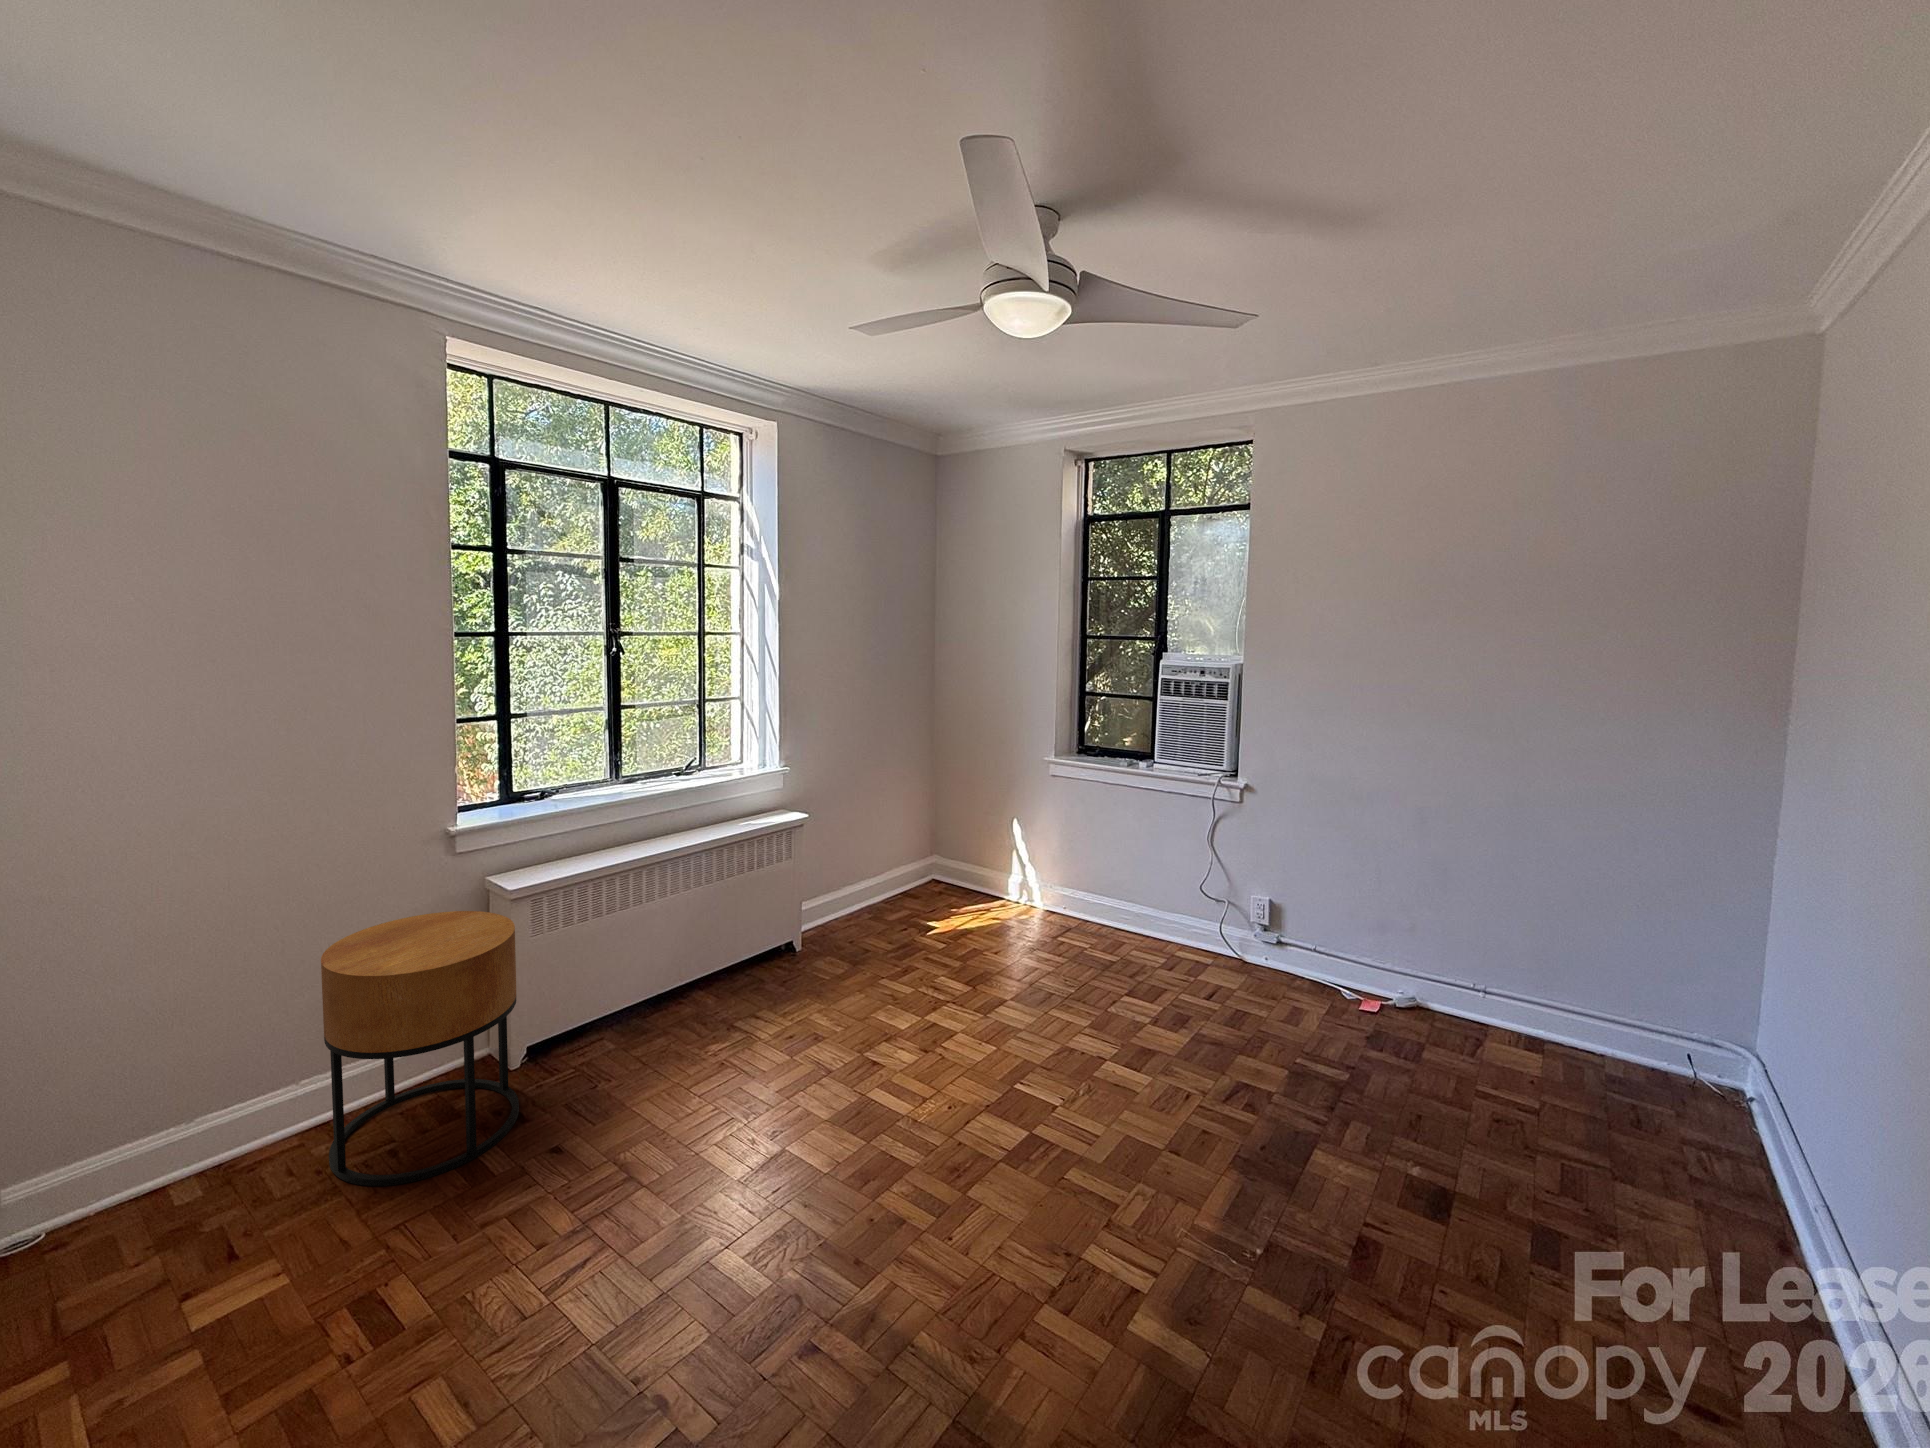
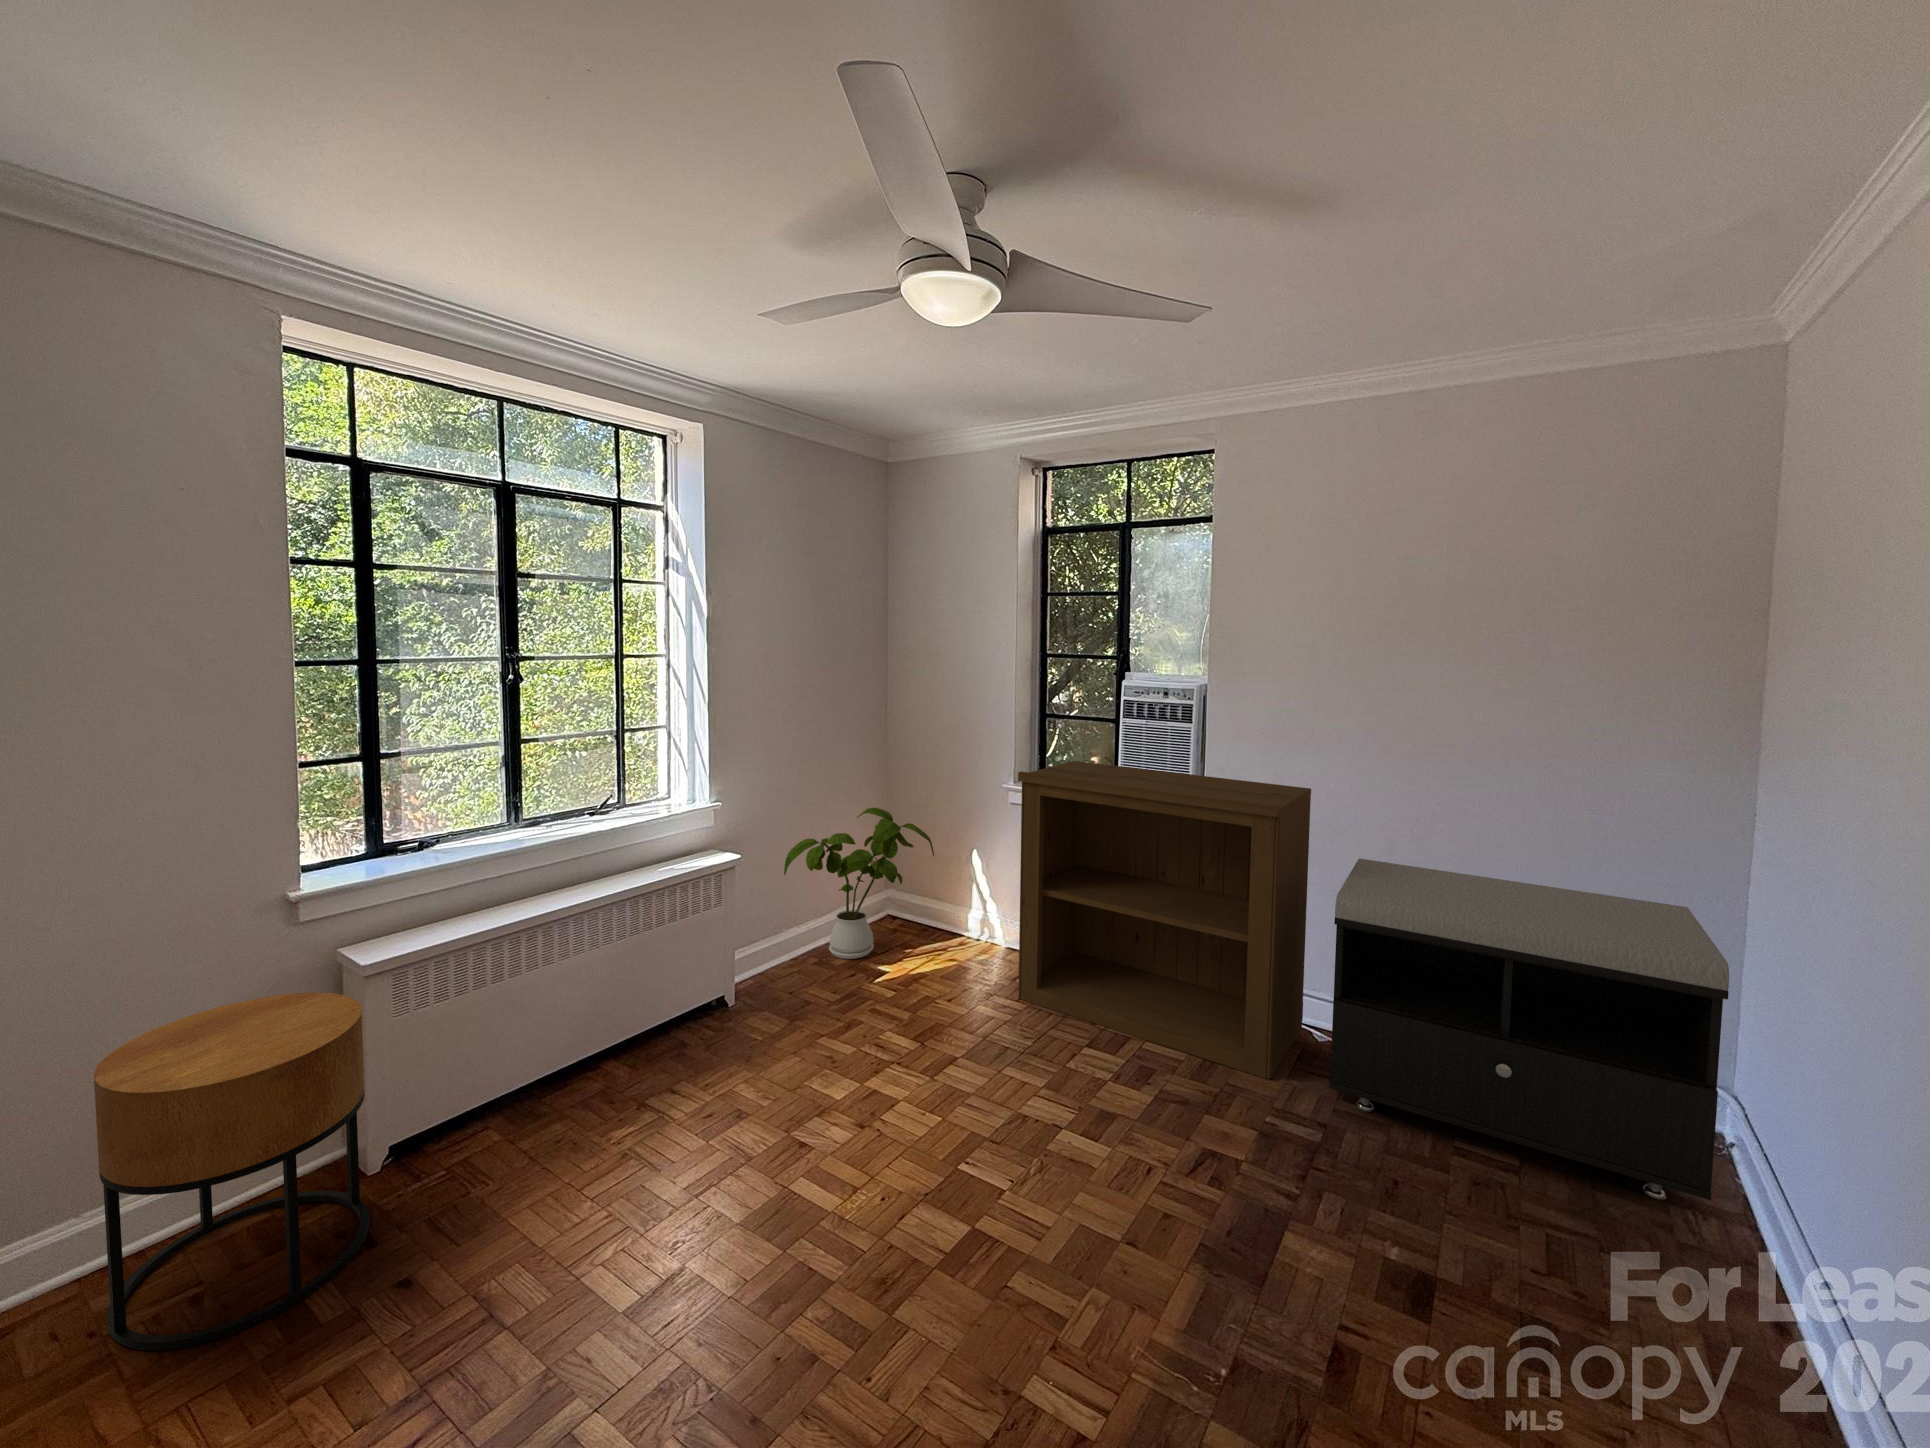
bookshelf: none [1060,735,1343,1029] -> present [1018,761,1311,1080]
house plant: none [842,777,980,916] -> present [784,808,934,959]
storage bench: none [1357,827,1746,1142] -> present [1329,859,1729,1200]

